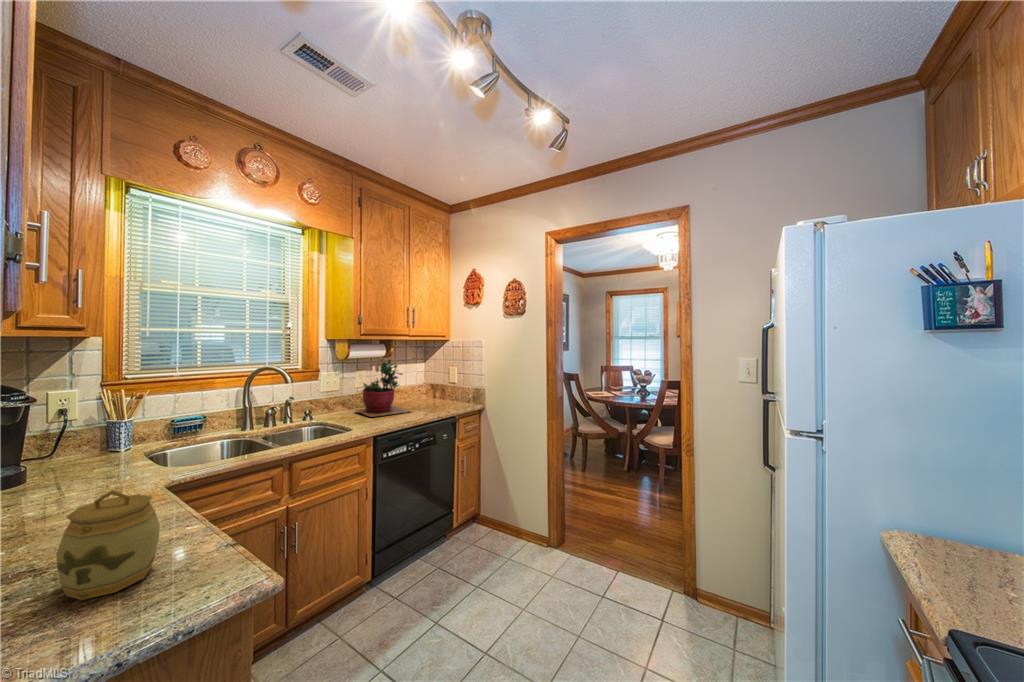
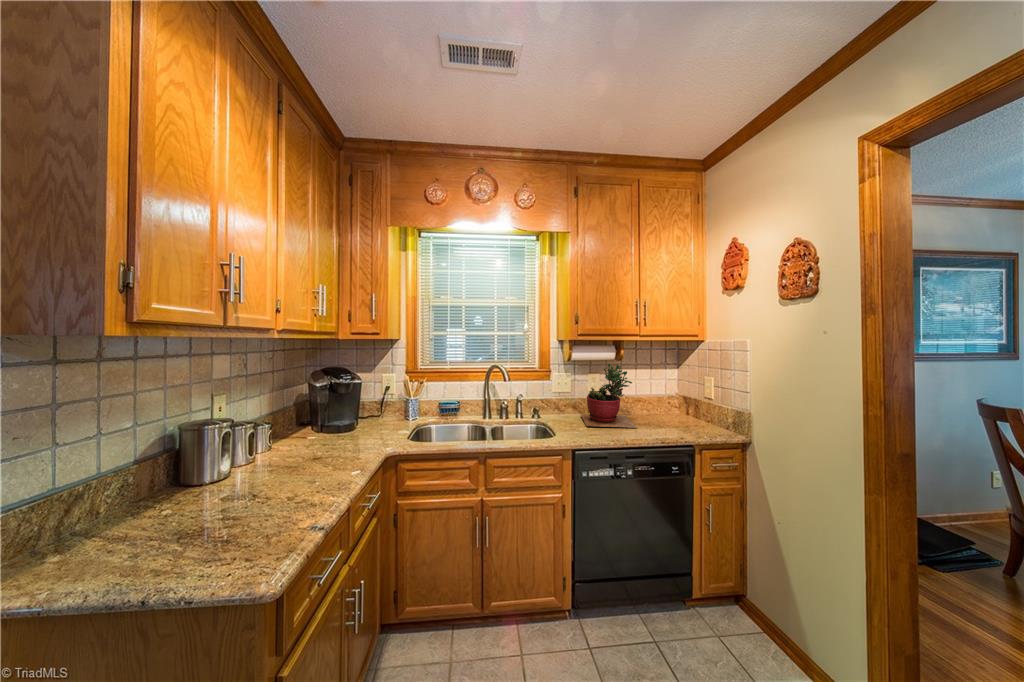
jar: present [56,490,160,600] -> none [255,463,308,534]

